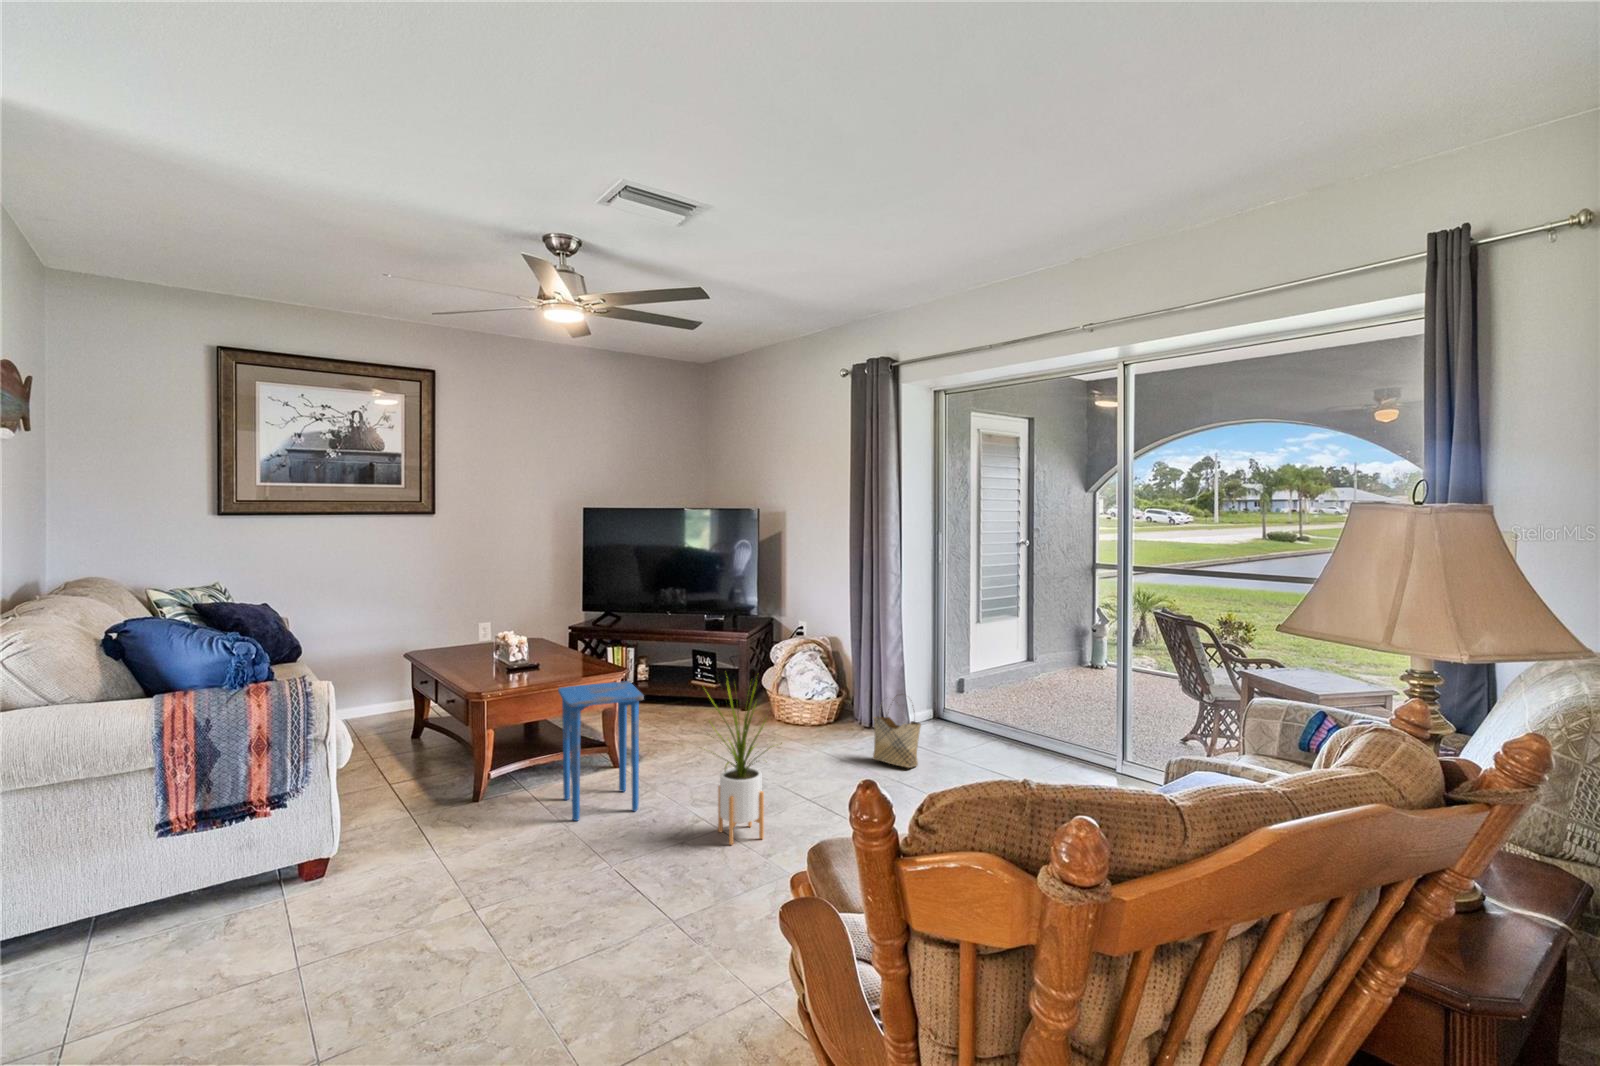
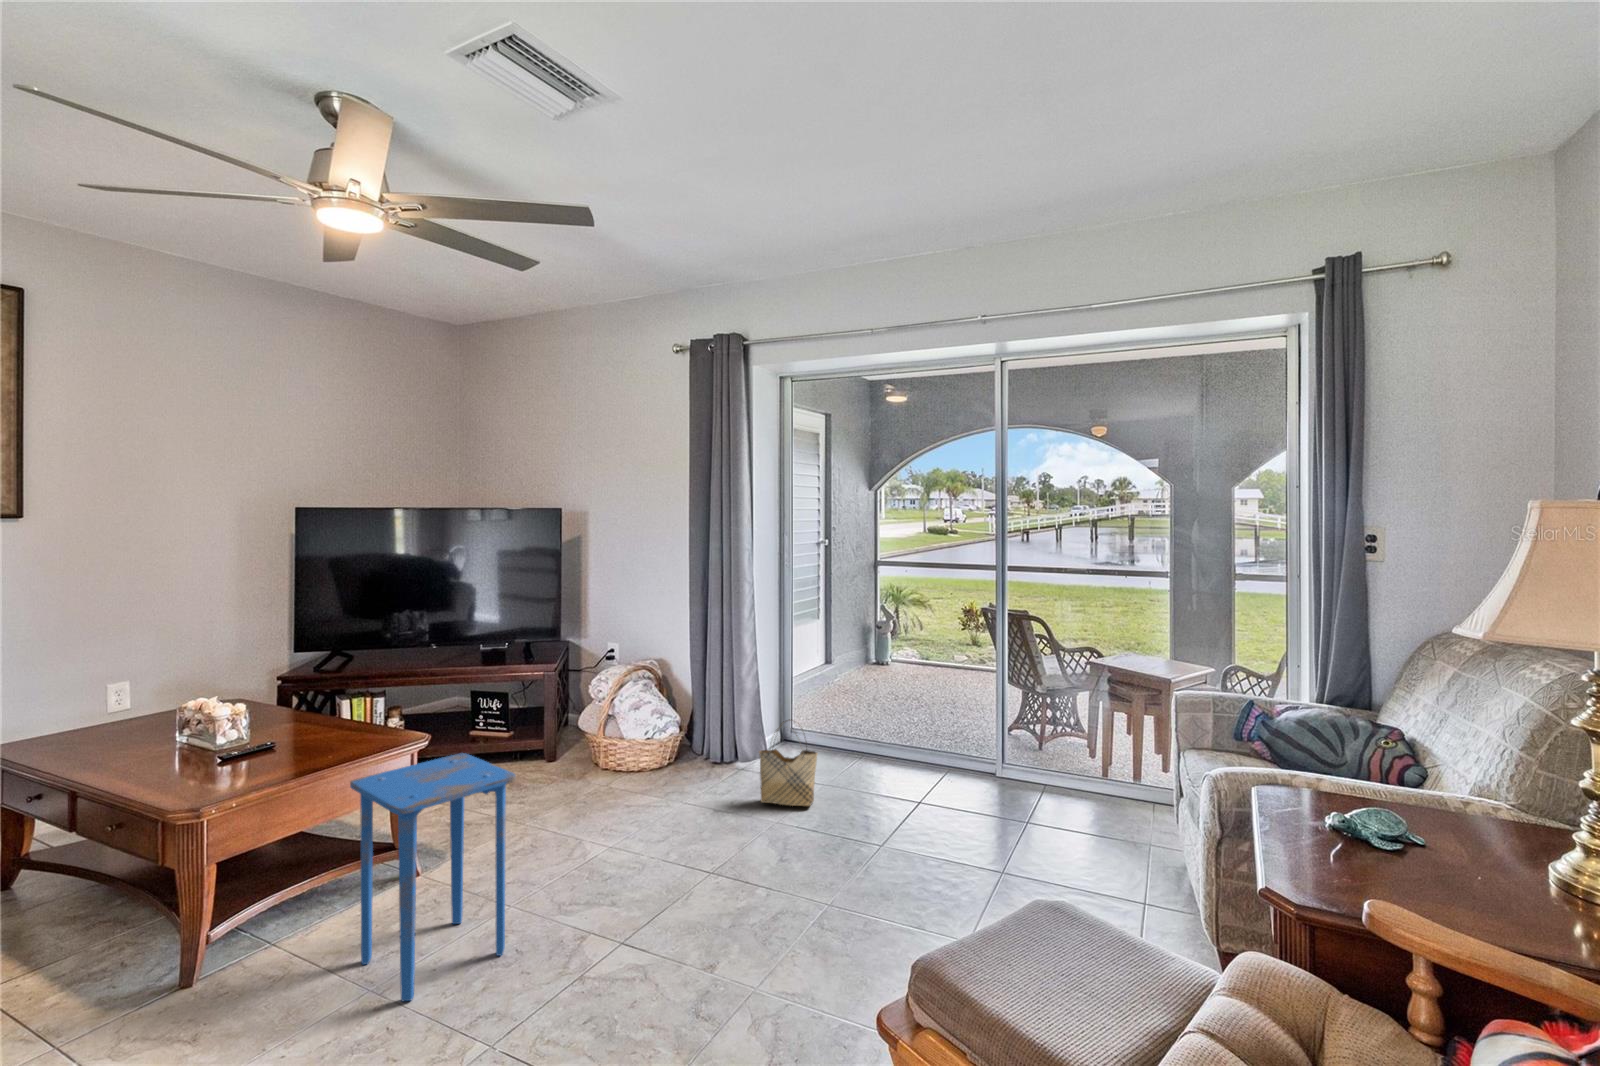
house plant: present [705,682,782,845] -> none [628,717,755,977]

